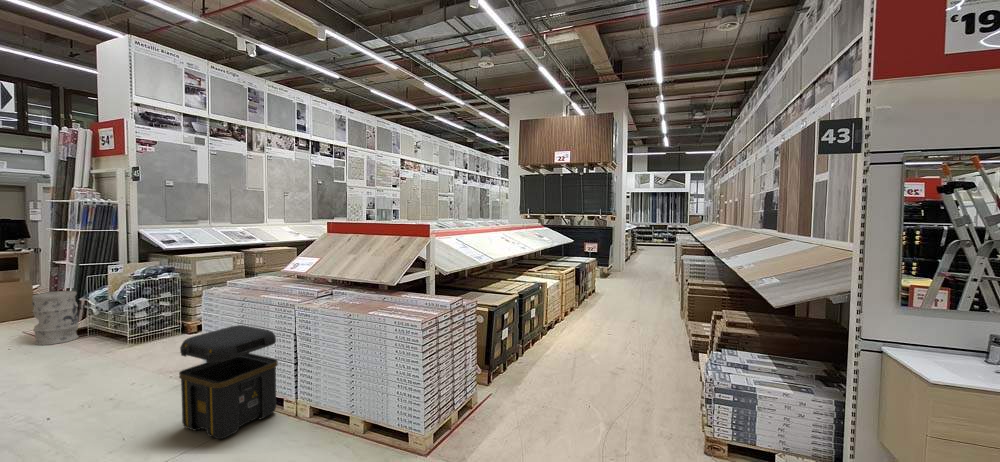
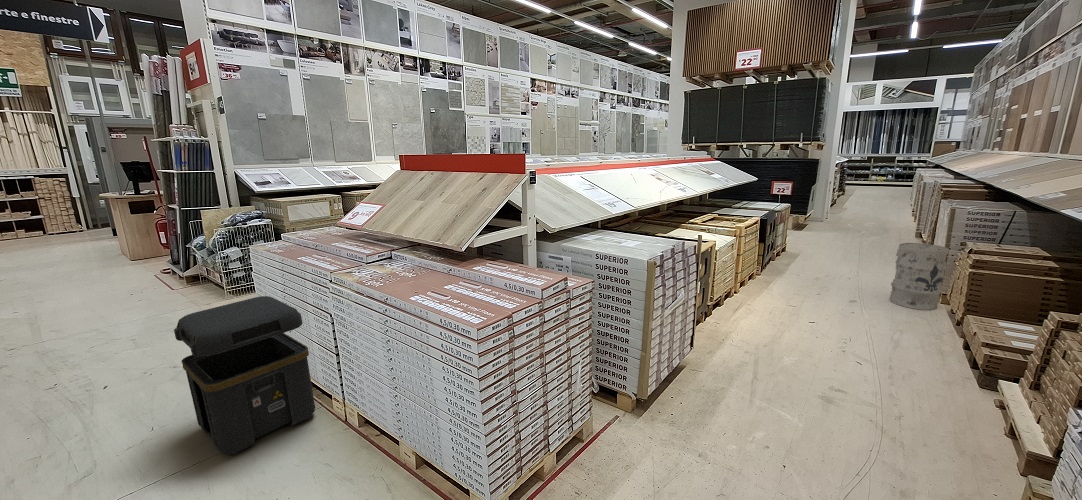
trash can: present [32,291,79,345] -> present [890,243,949,310]

